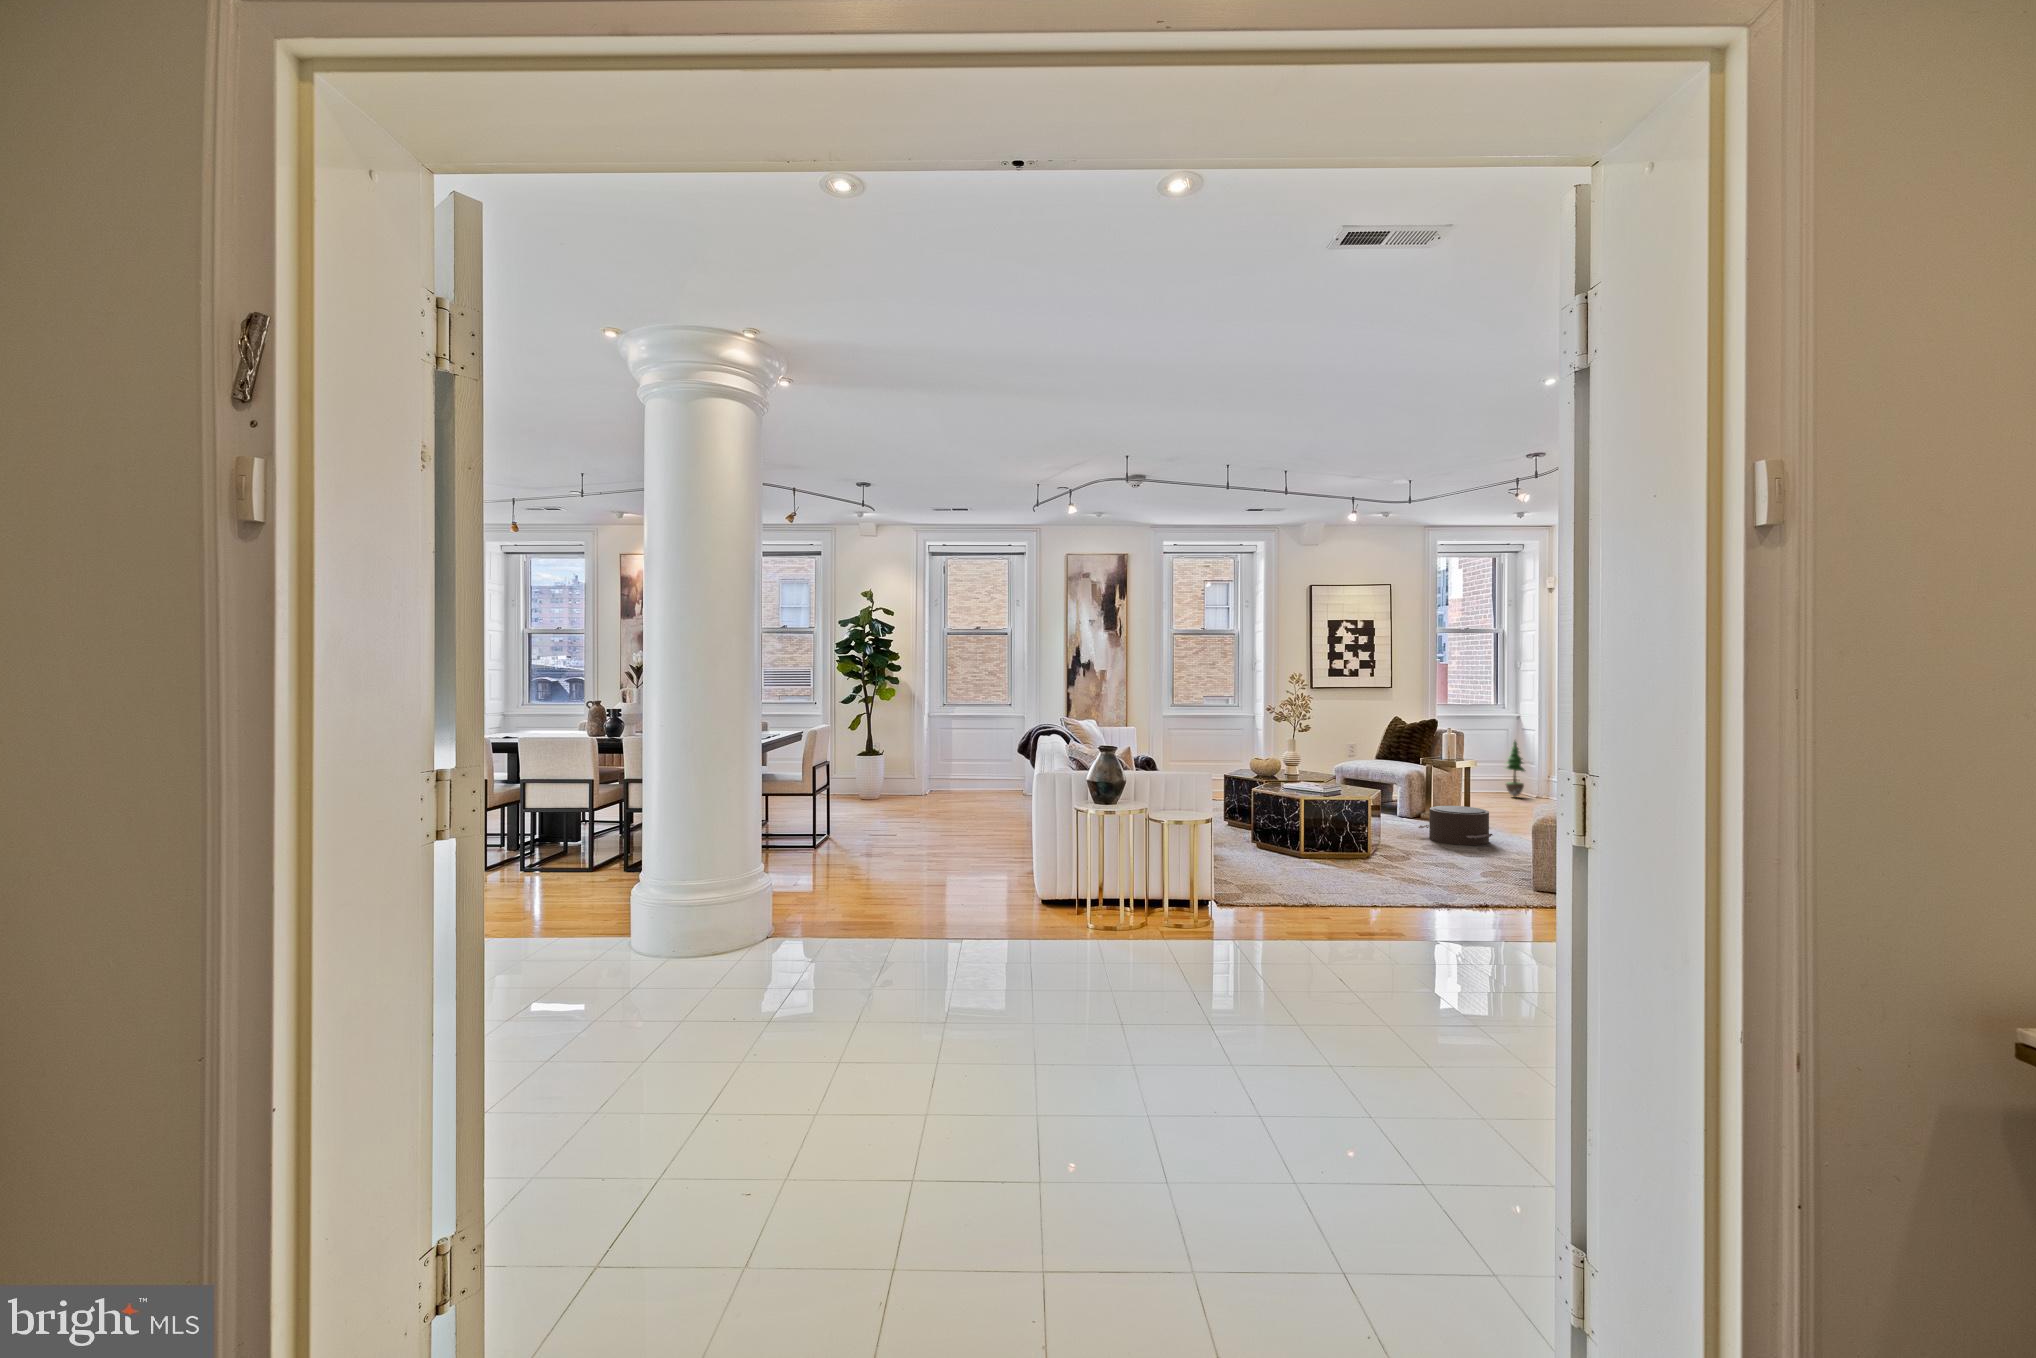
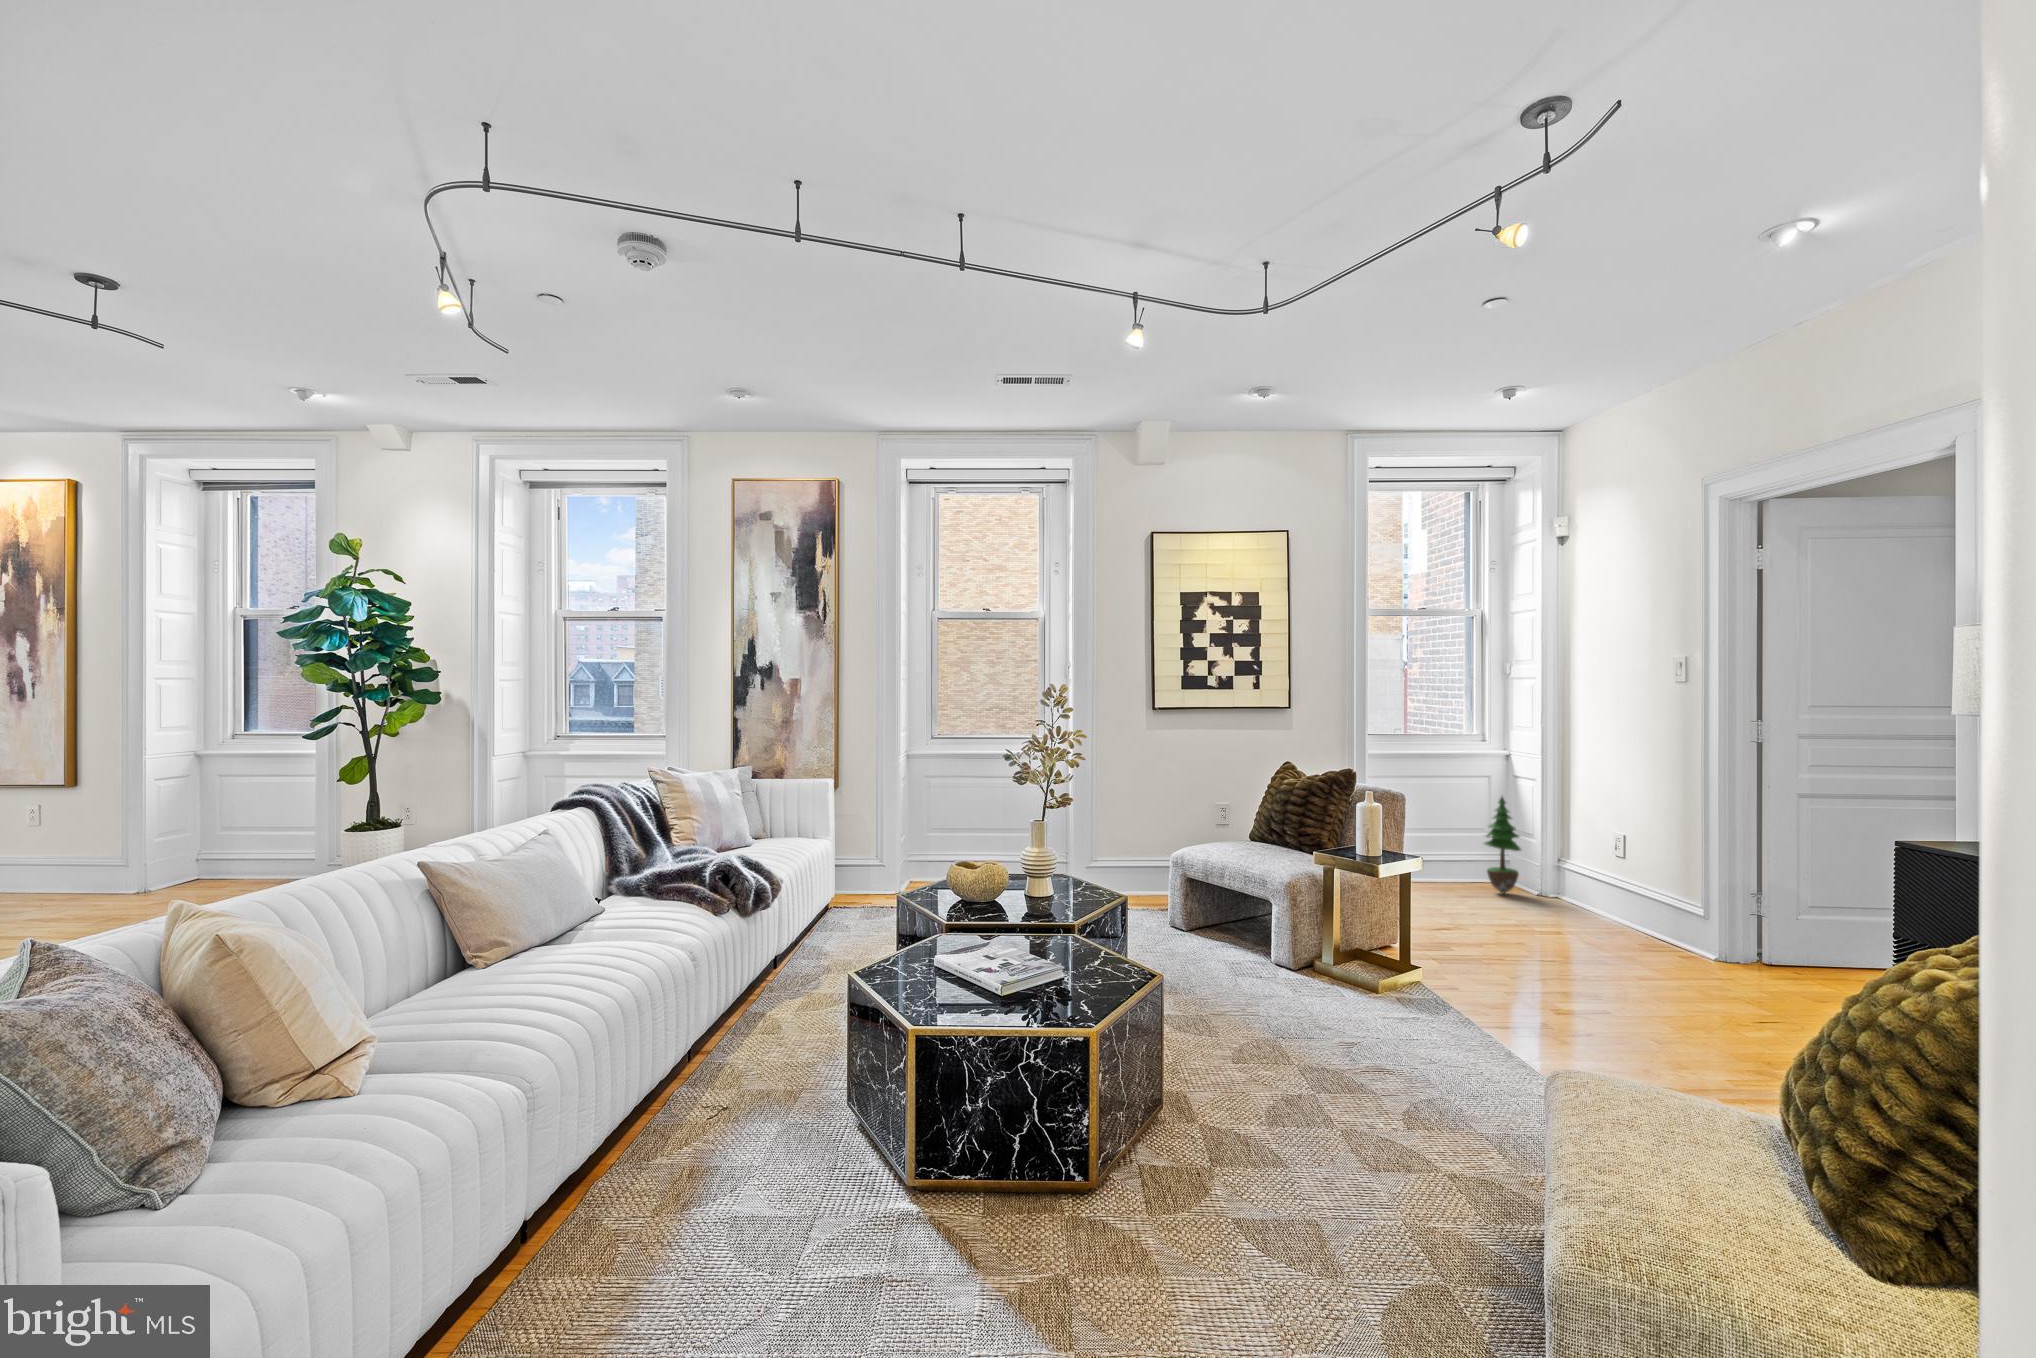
pouf: present [1418,806,1492,845] -> none [1287,975,1463,1096]

